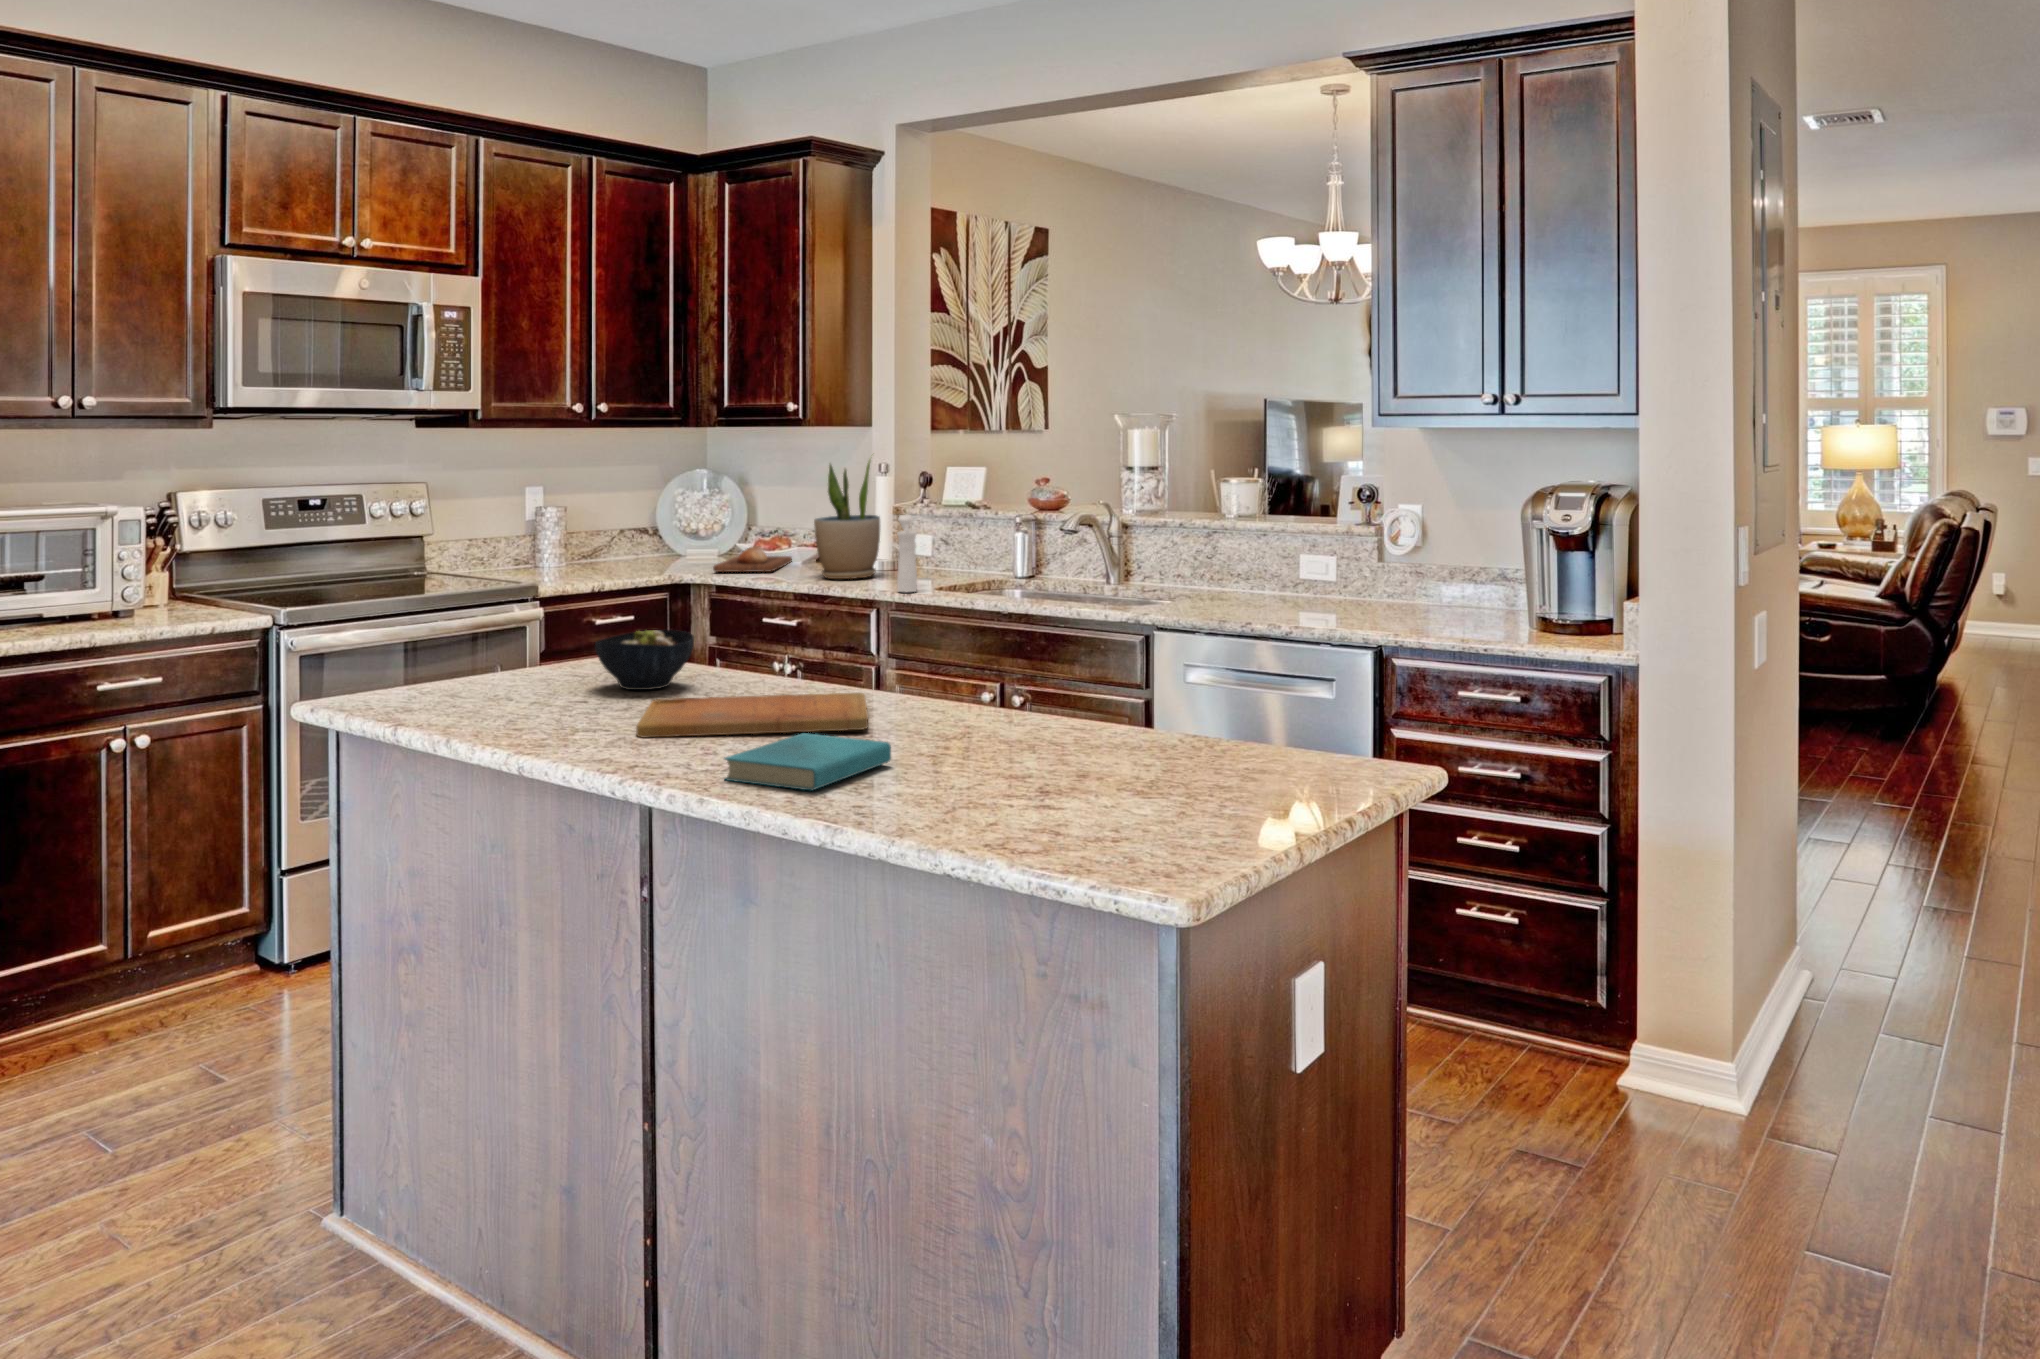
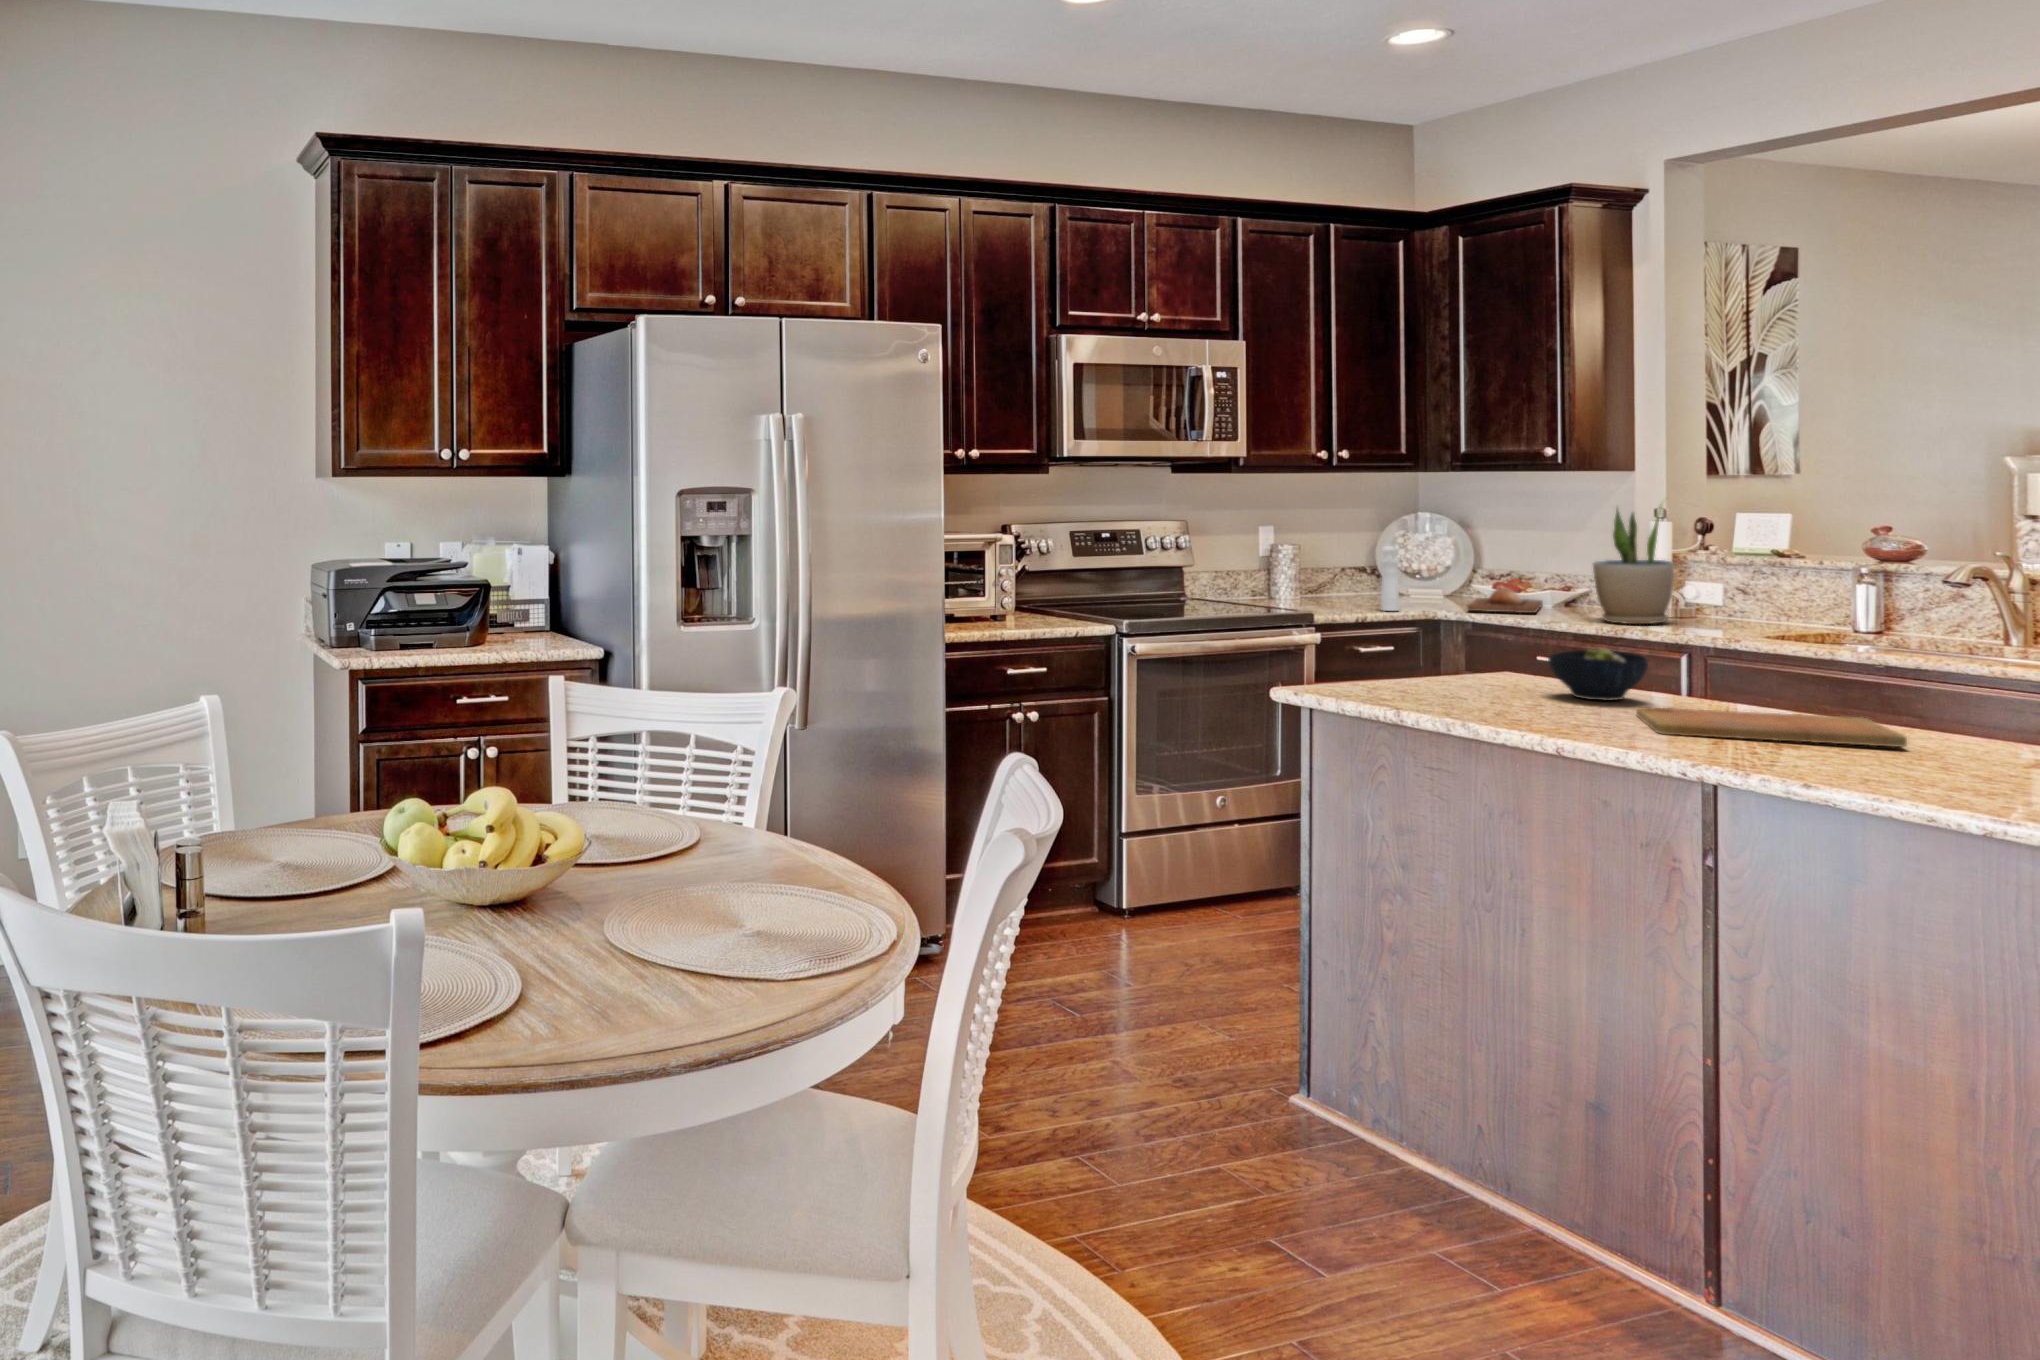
pepper mill: present [897,515,917,592] -> present [1381,546,1400,611]
book: present [725,733,891,790] -> none [1808,741,1978,786]

